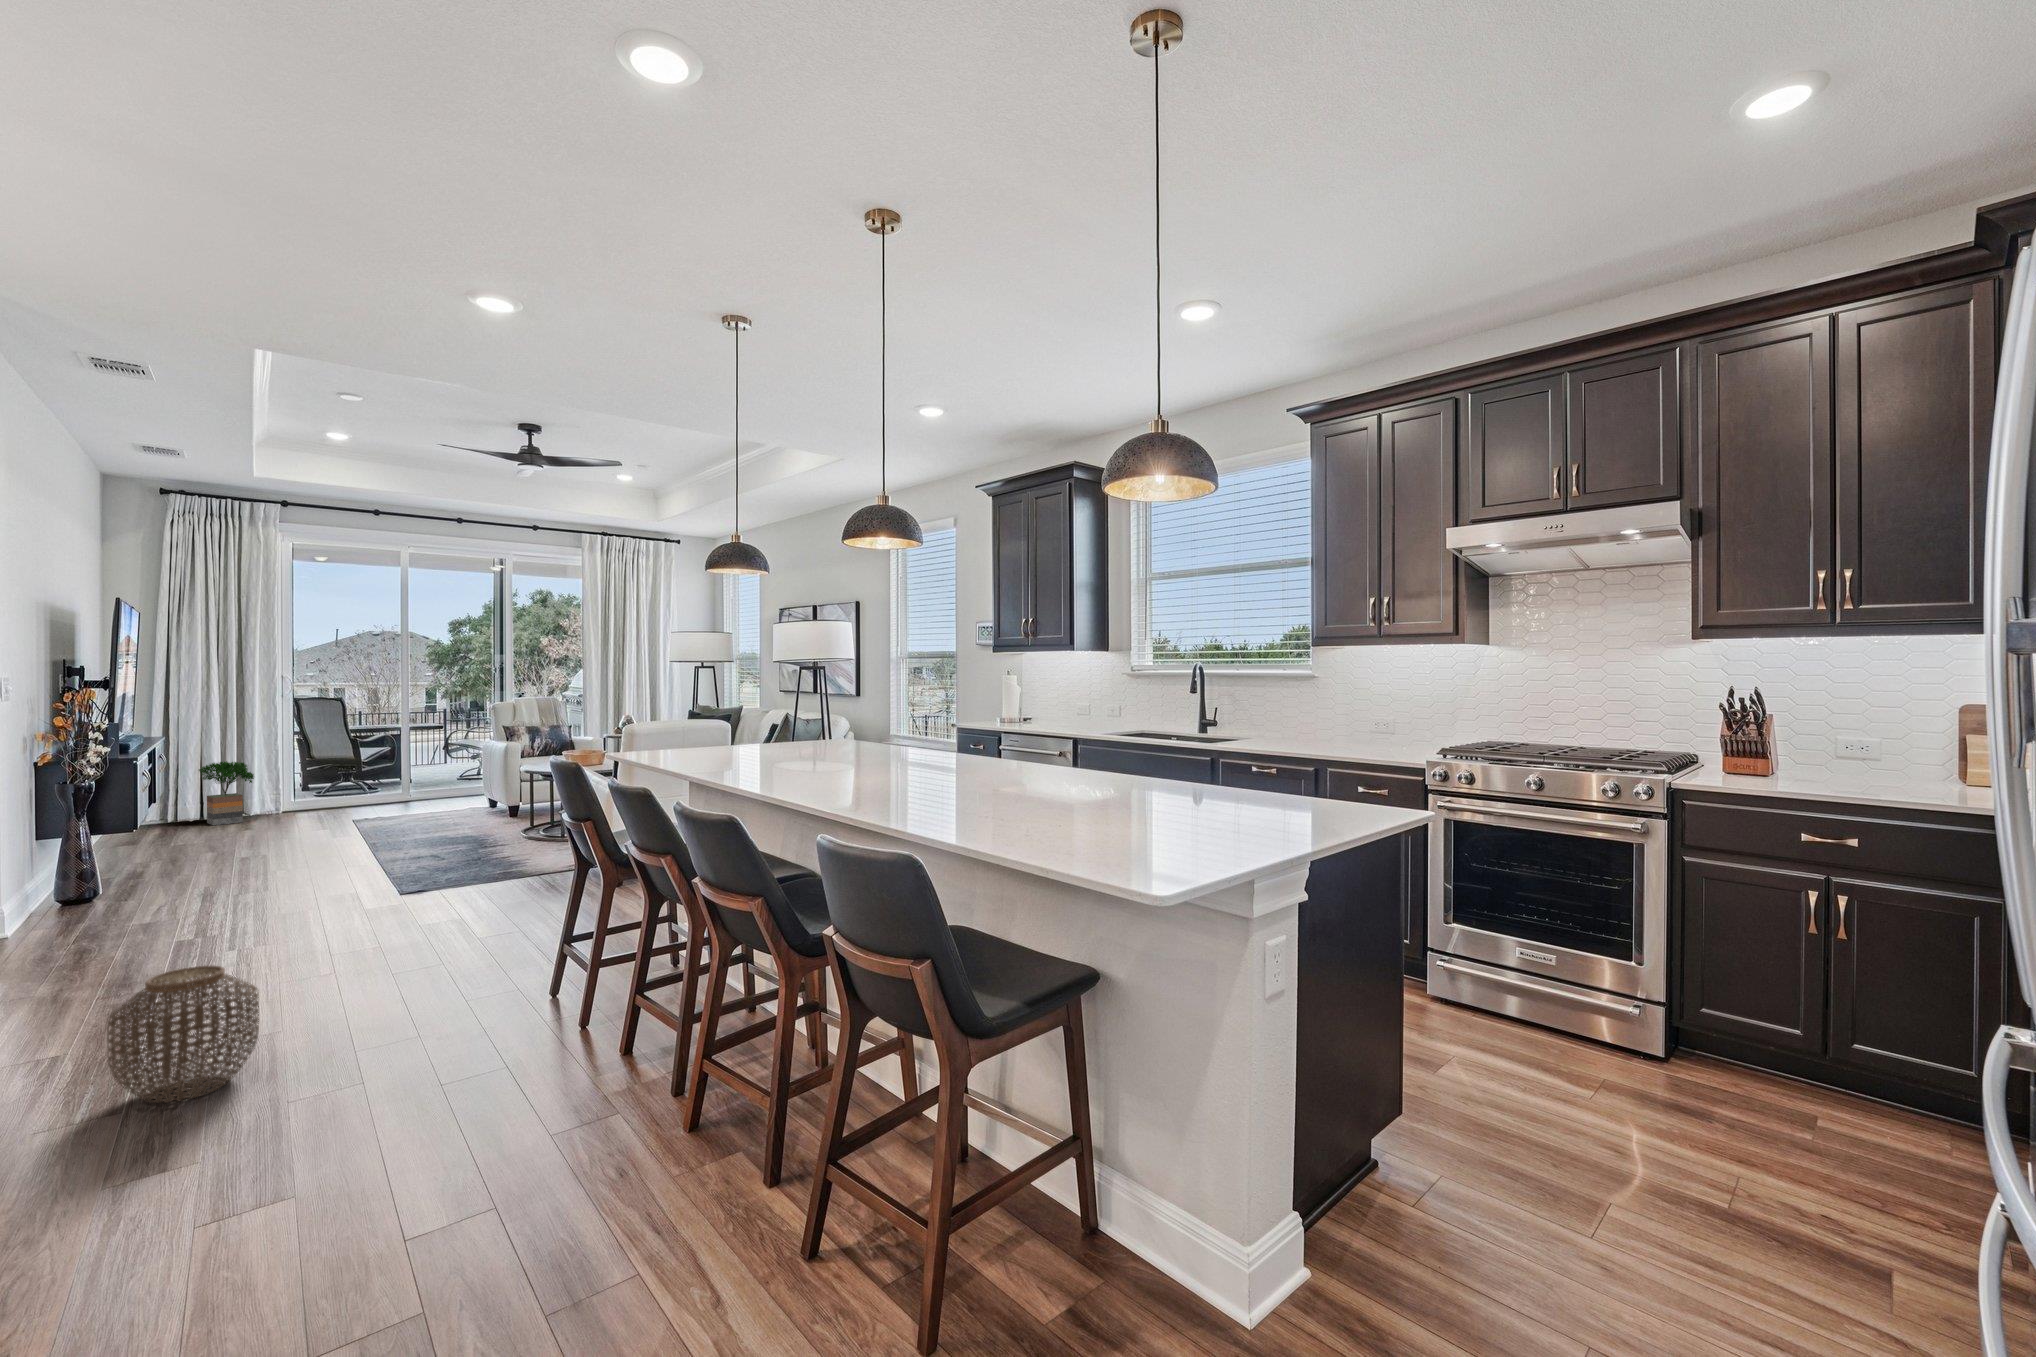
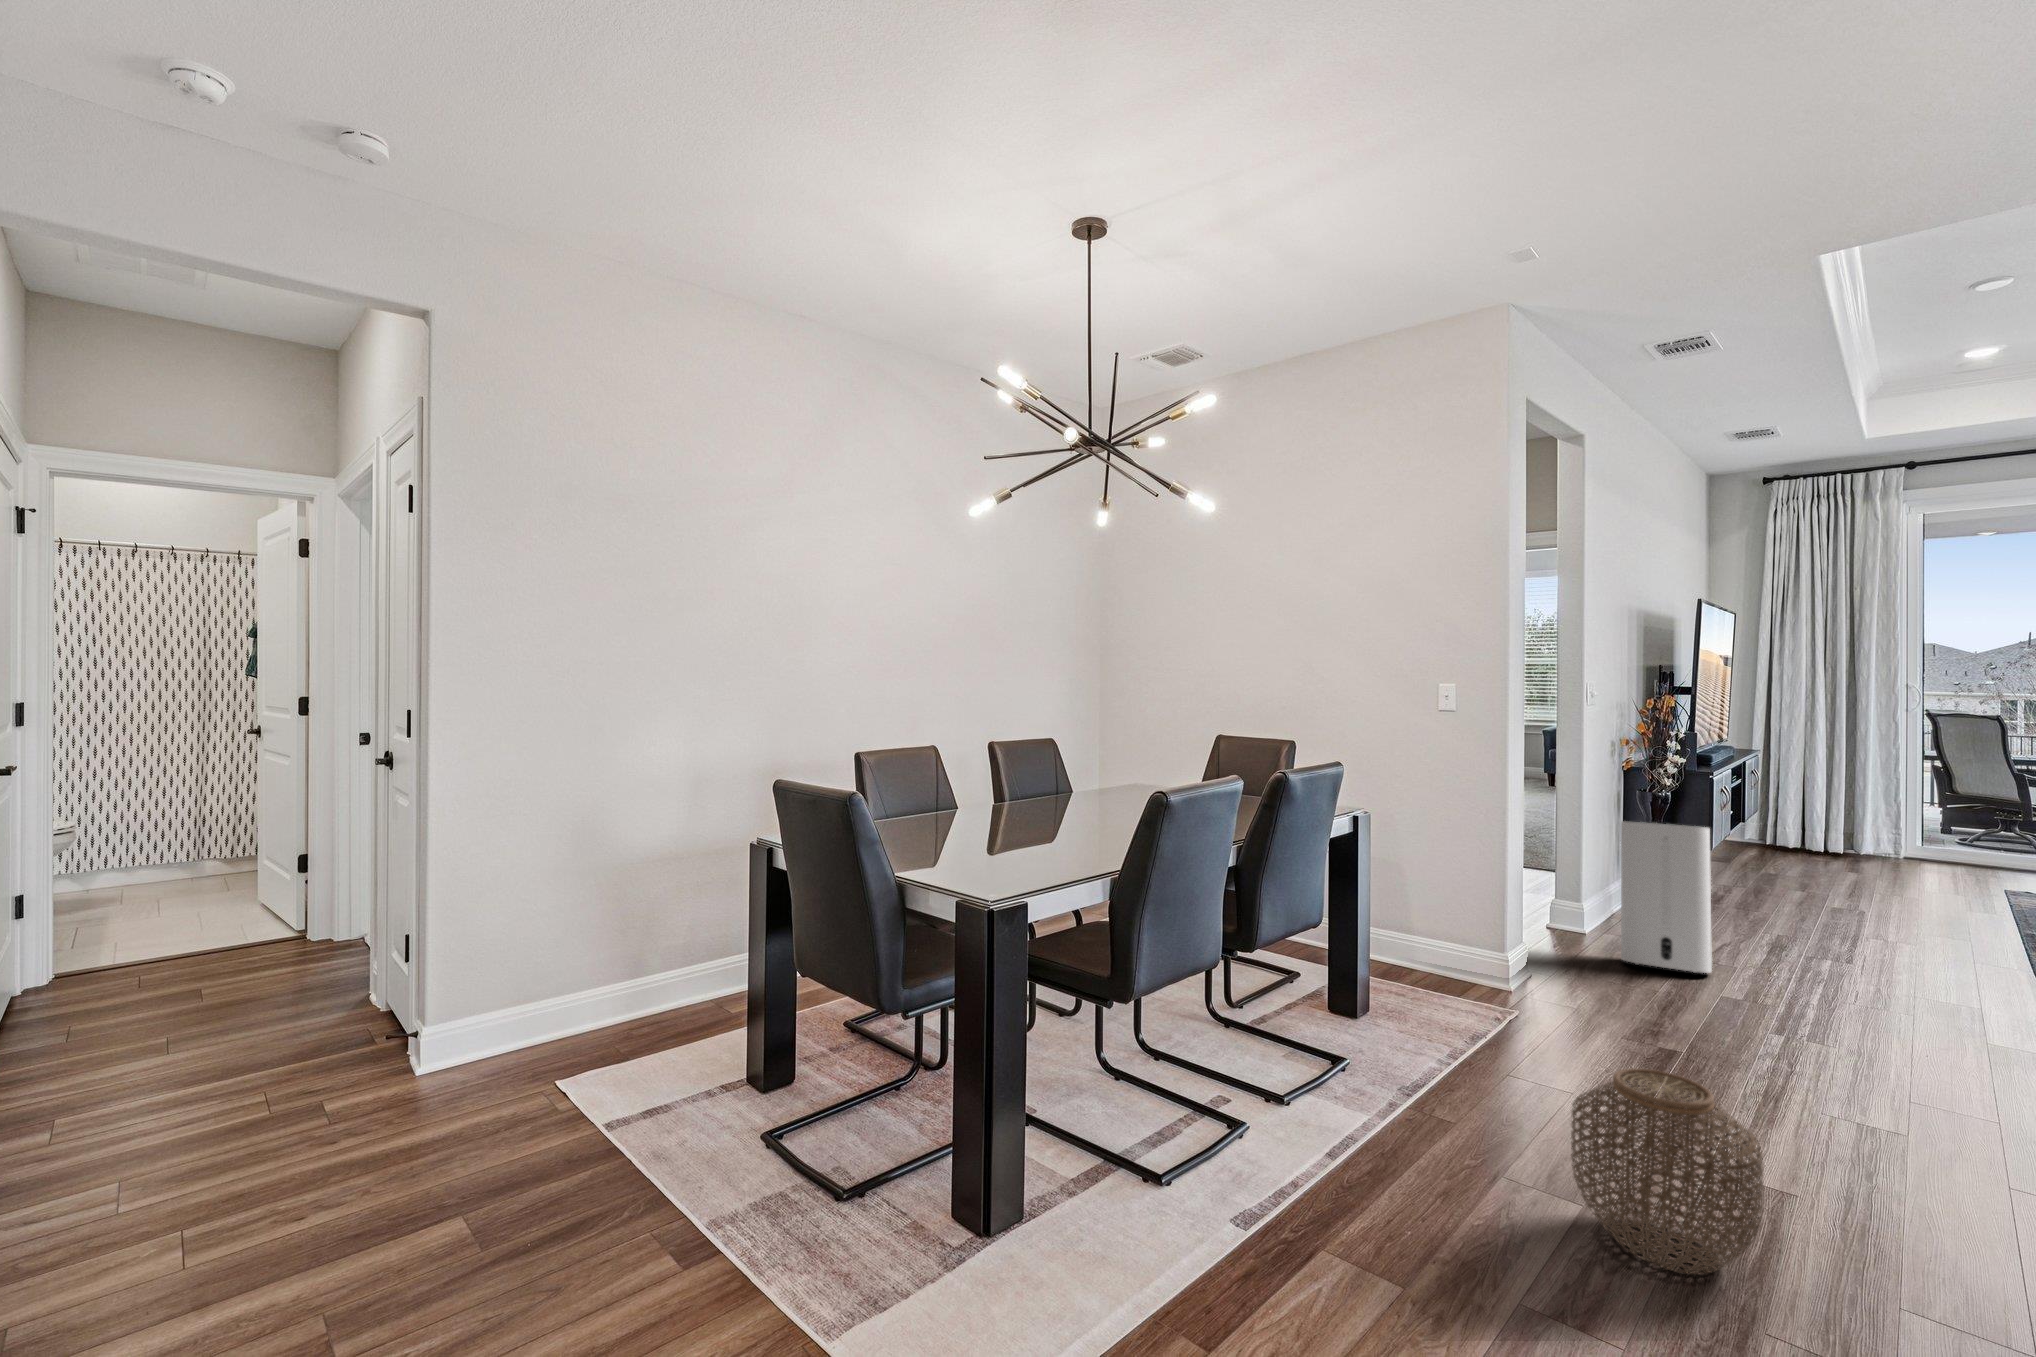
potted tree: present [199,761,254,825] -> none [1798,783,1868,861]
air purifier: none [58,805,156,943] -> present [1621,821,1712,973]

